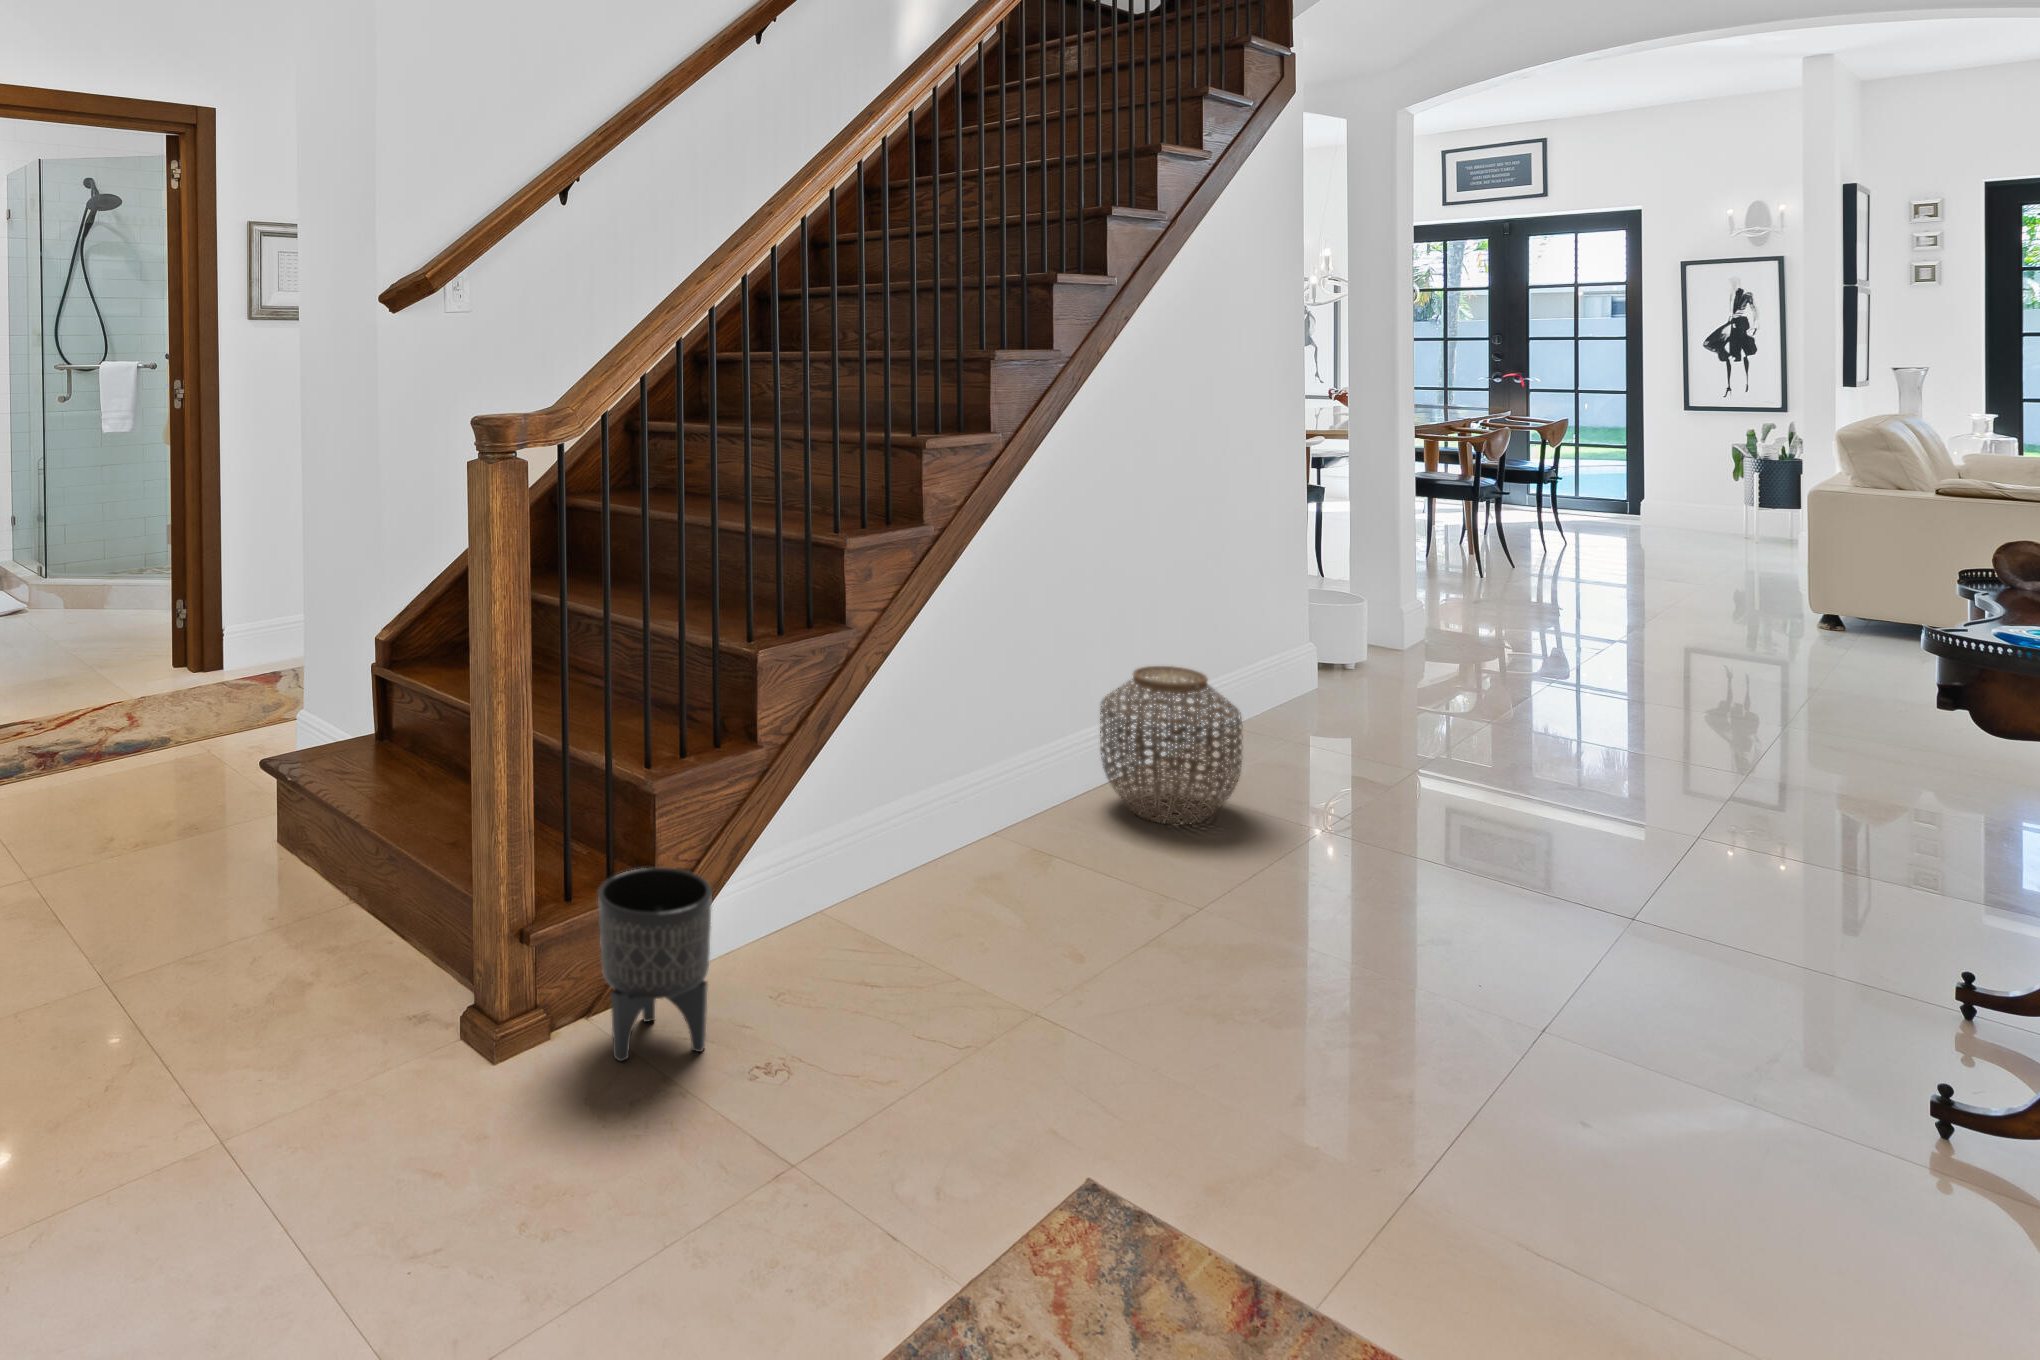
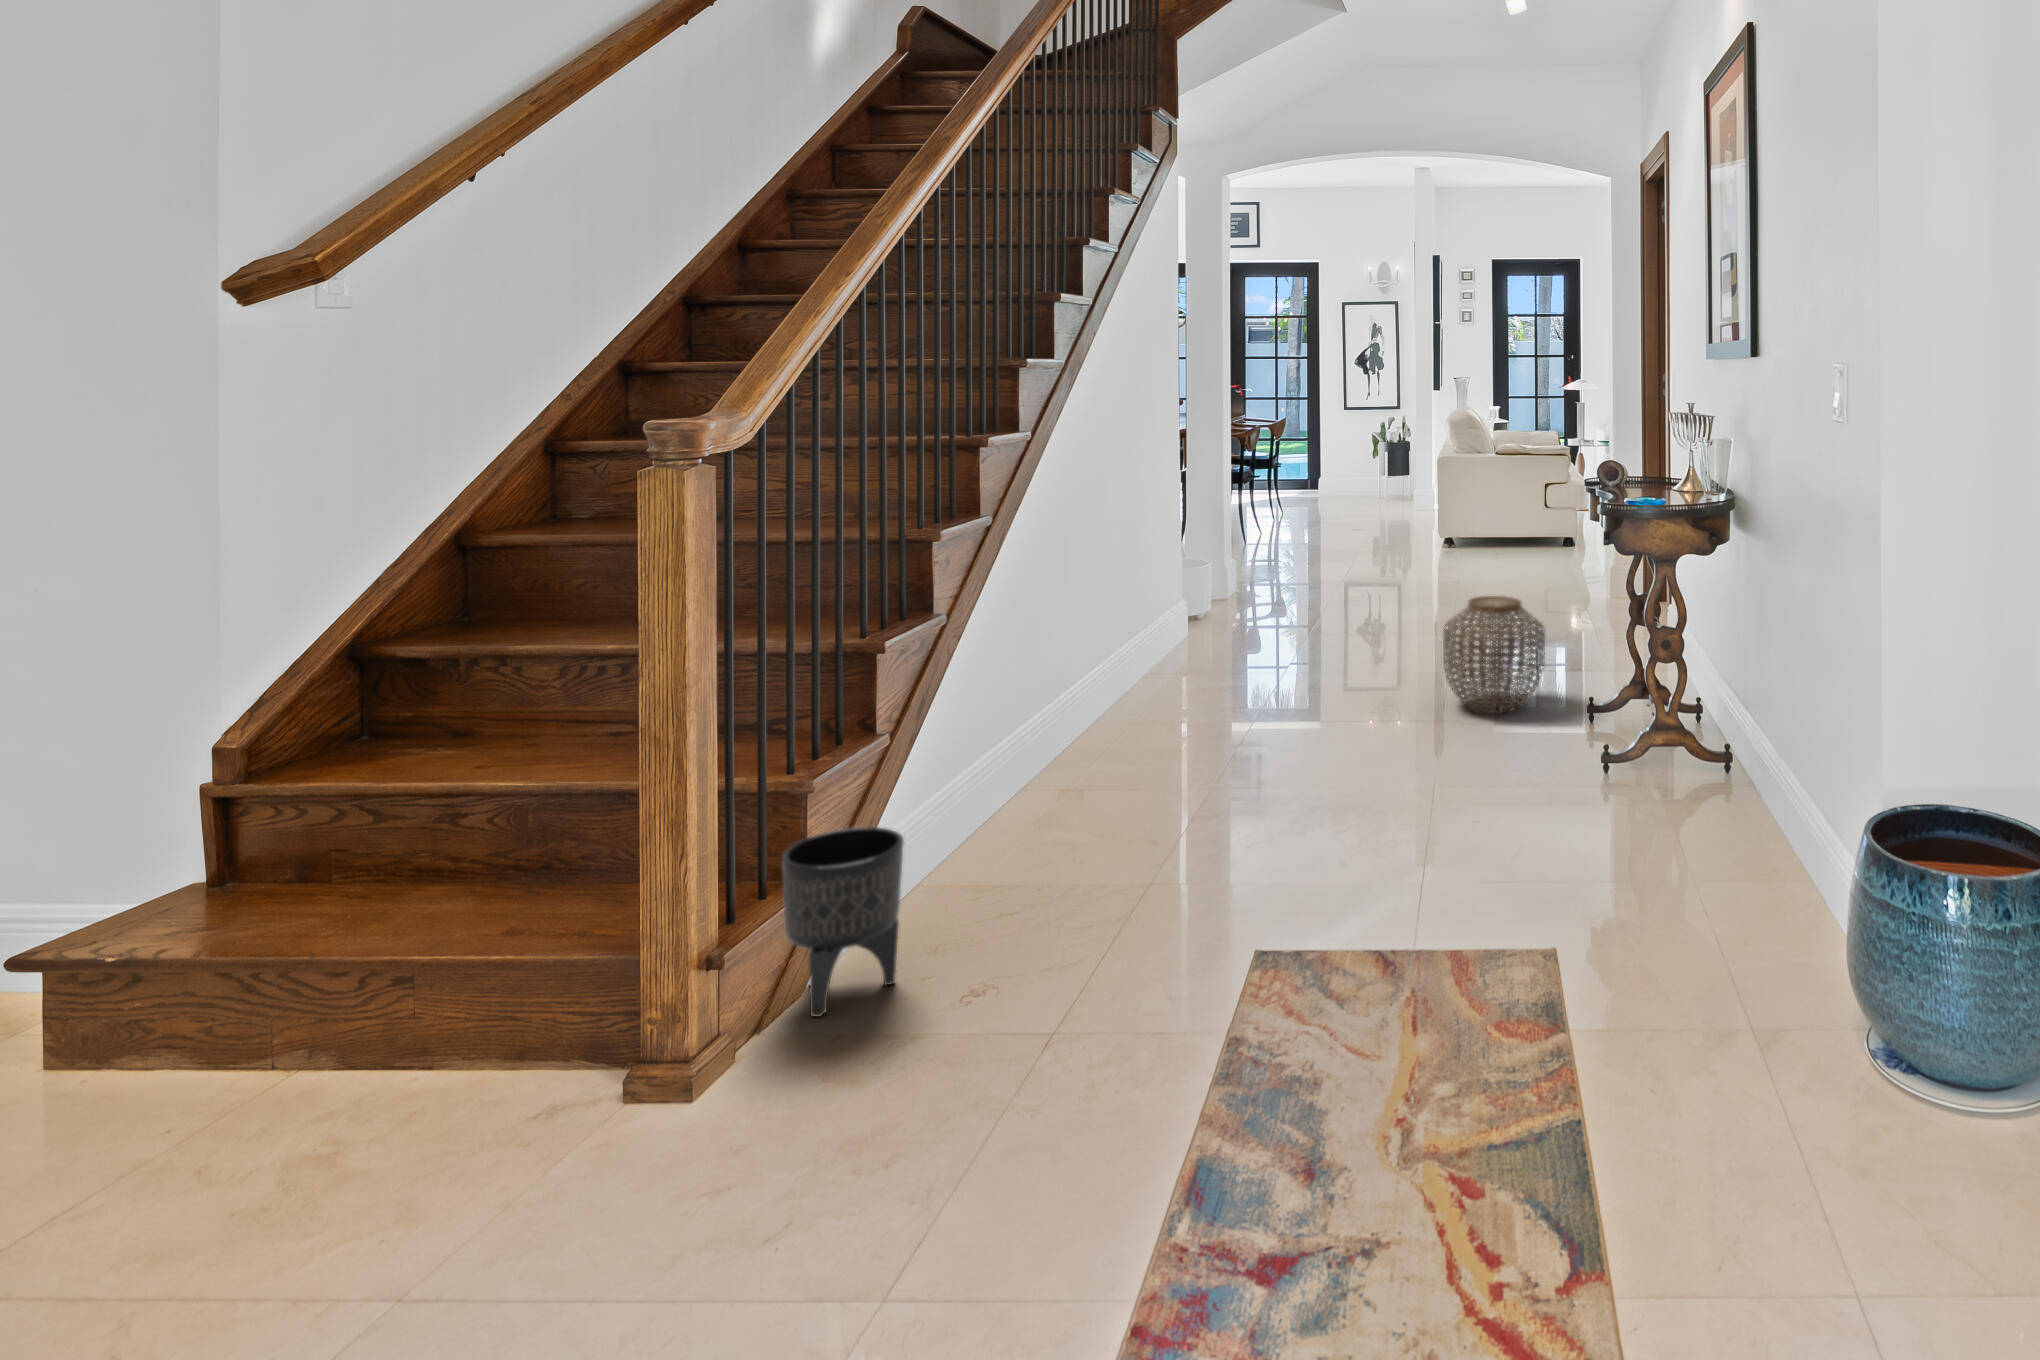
woven basket: present [1100,666,1243,825] -> present [1443,596,1545,713]

